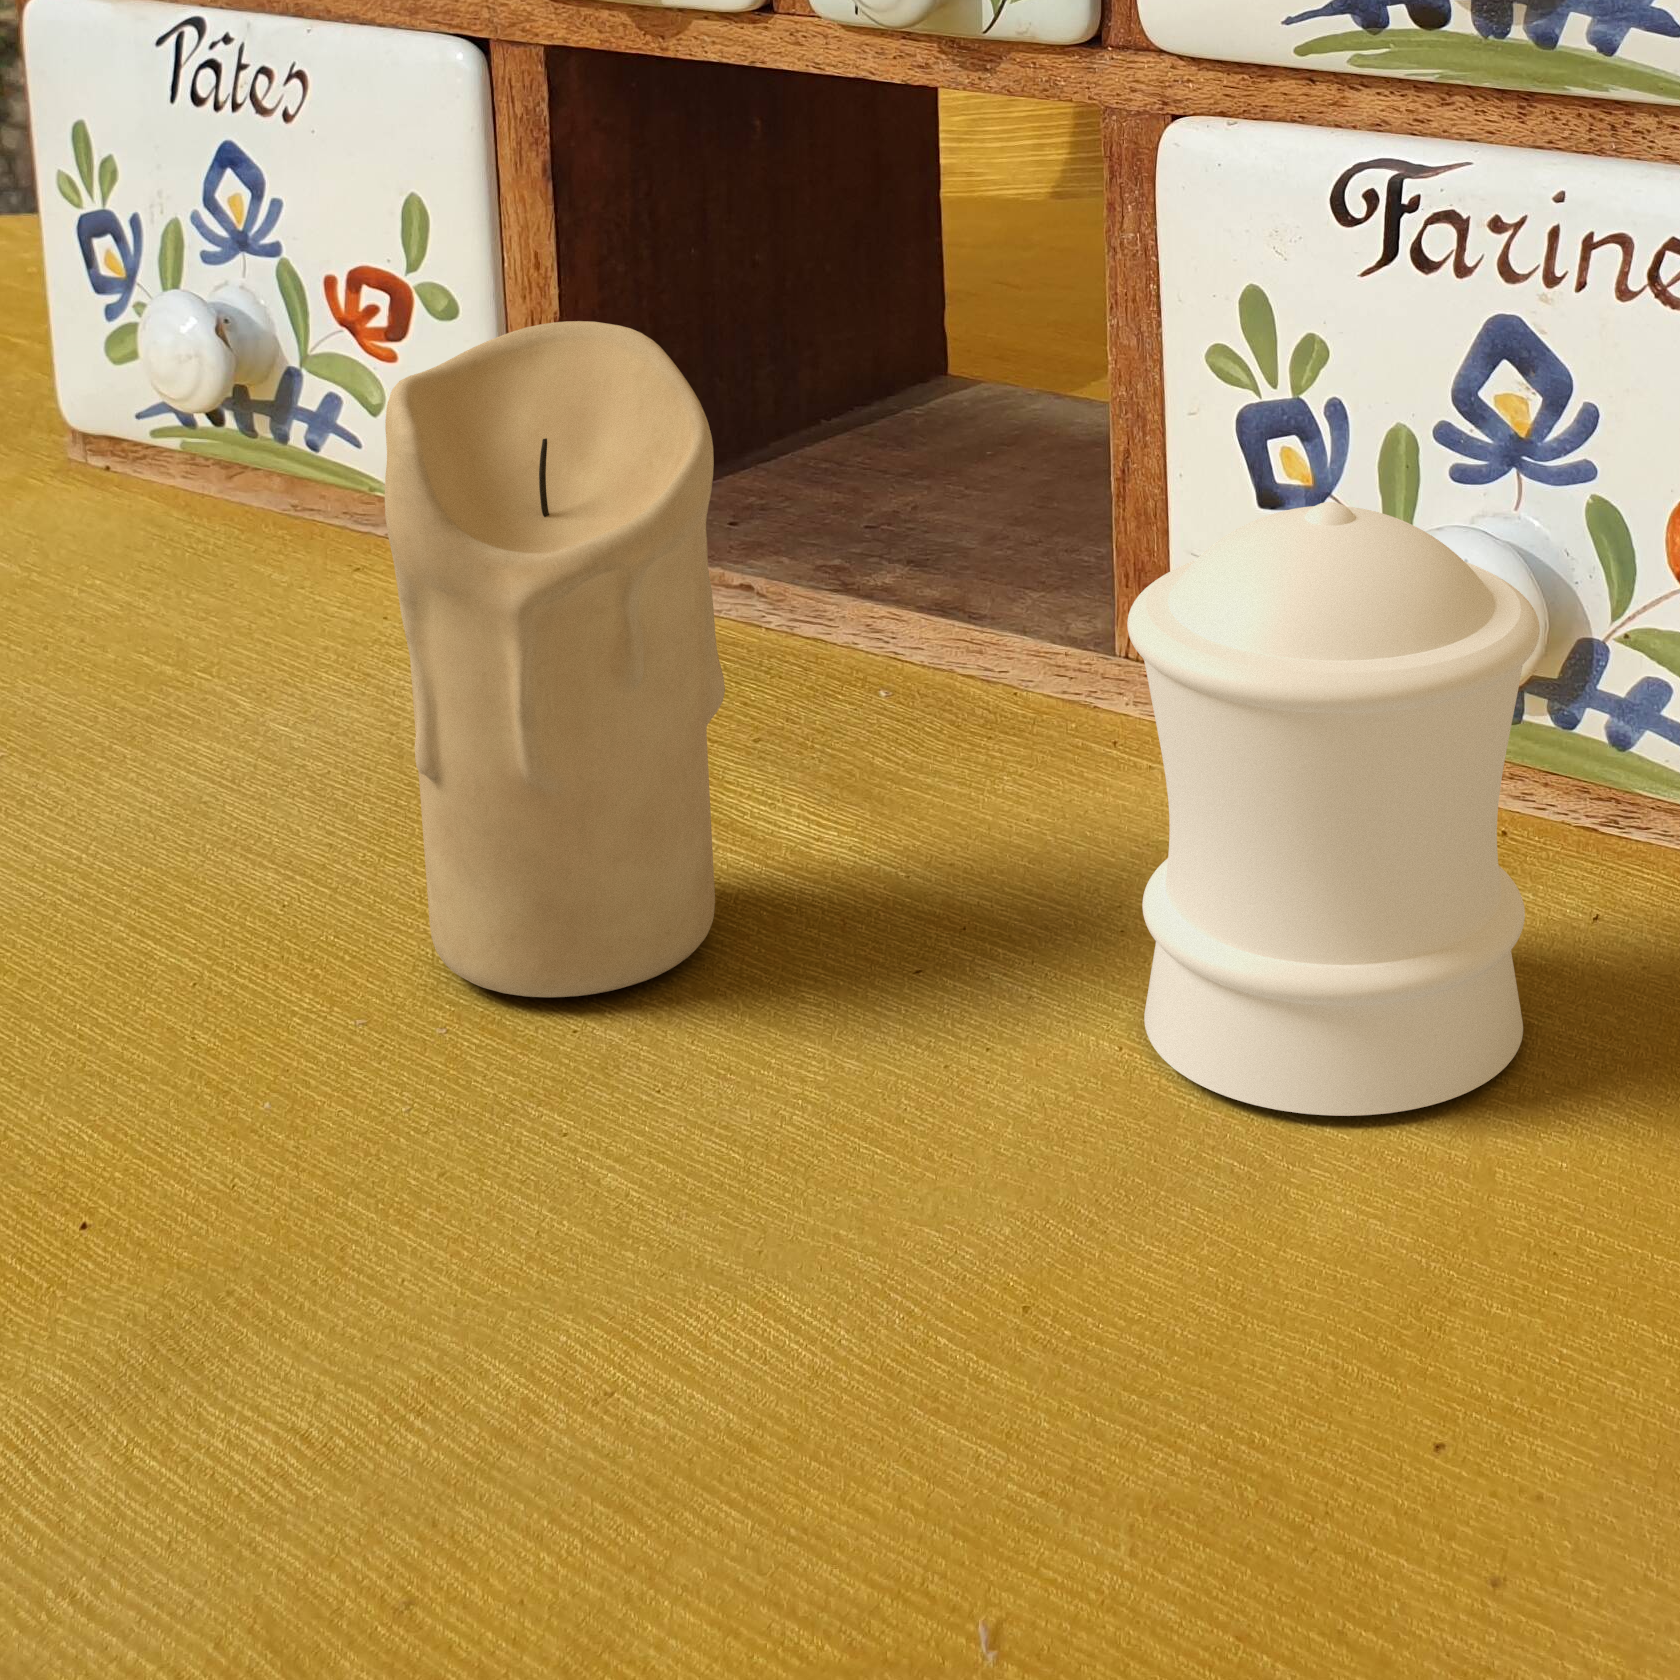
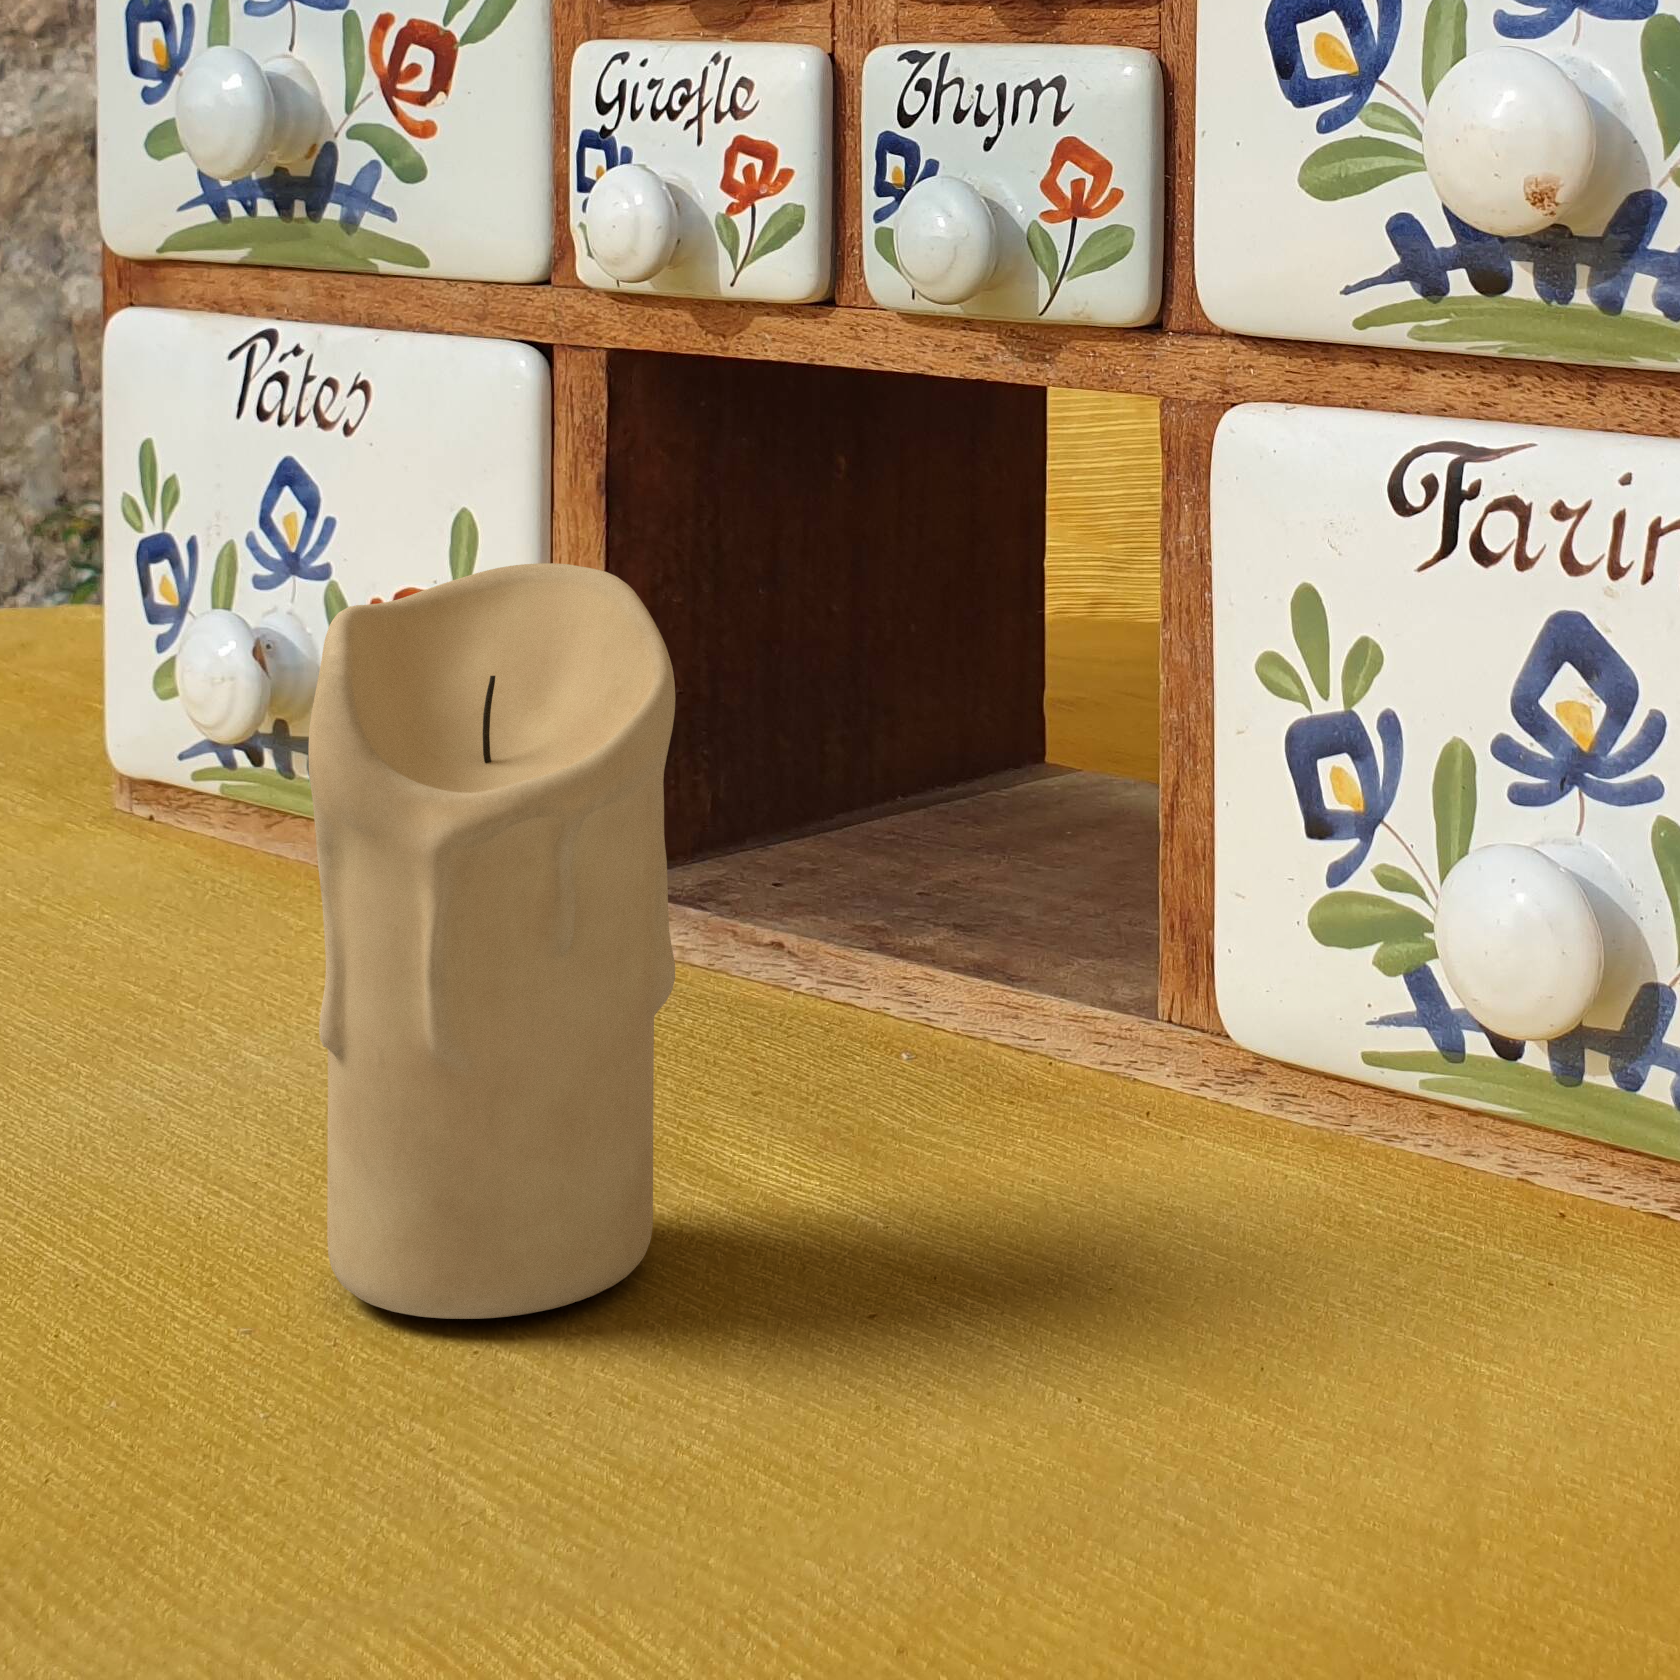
salt shaker: present [1127,502,1540,1116] -> none [1100,763,1562,1483]

